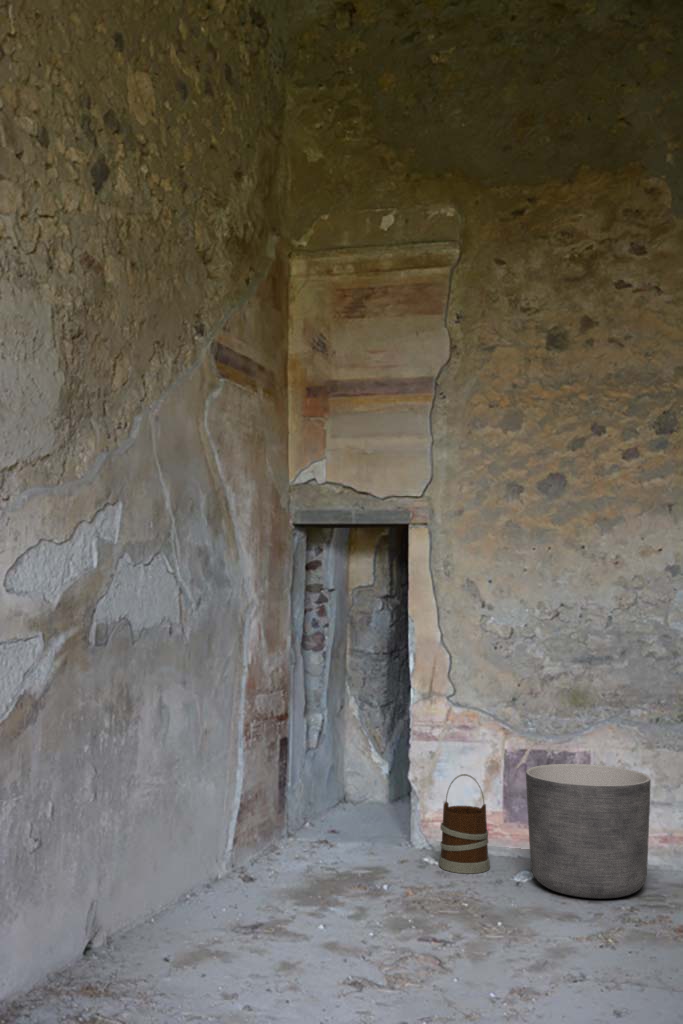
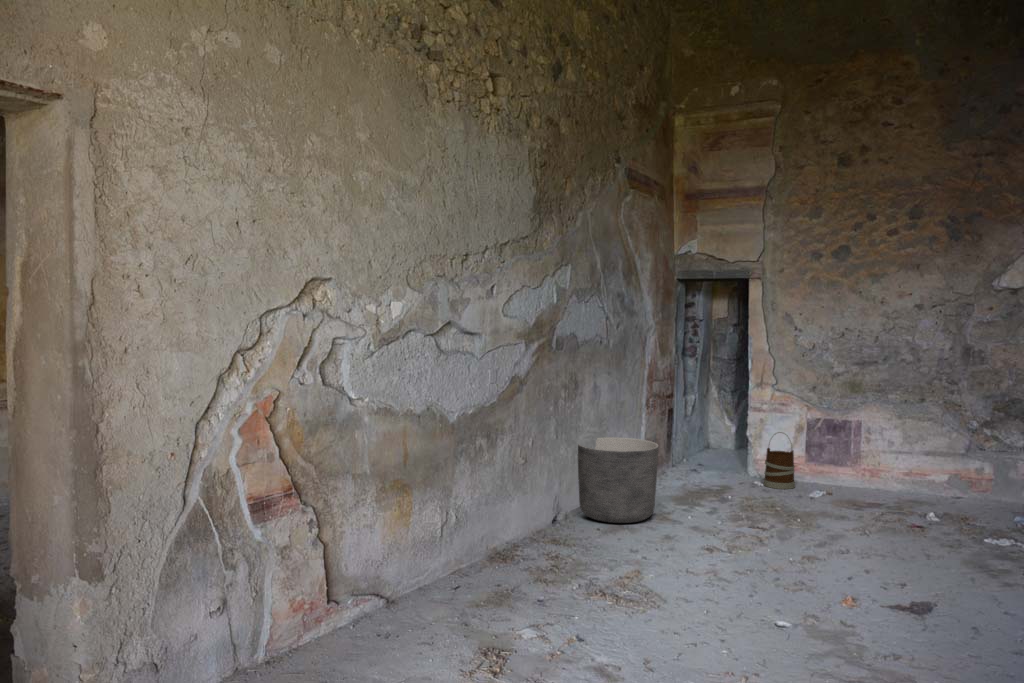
planter: present [526,764,651,899] -> present [578,437,659,523]

